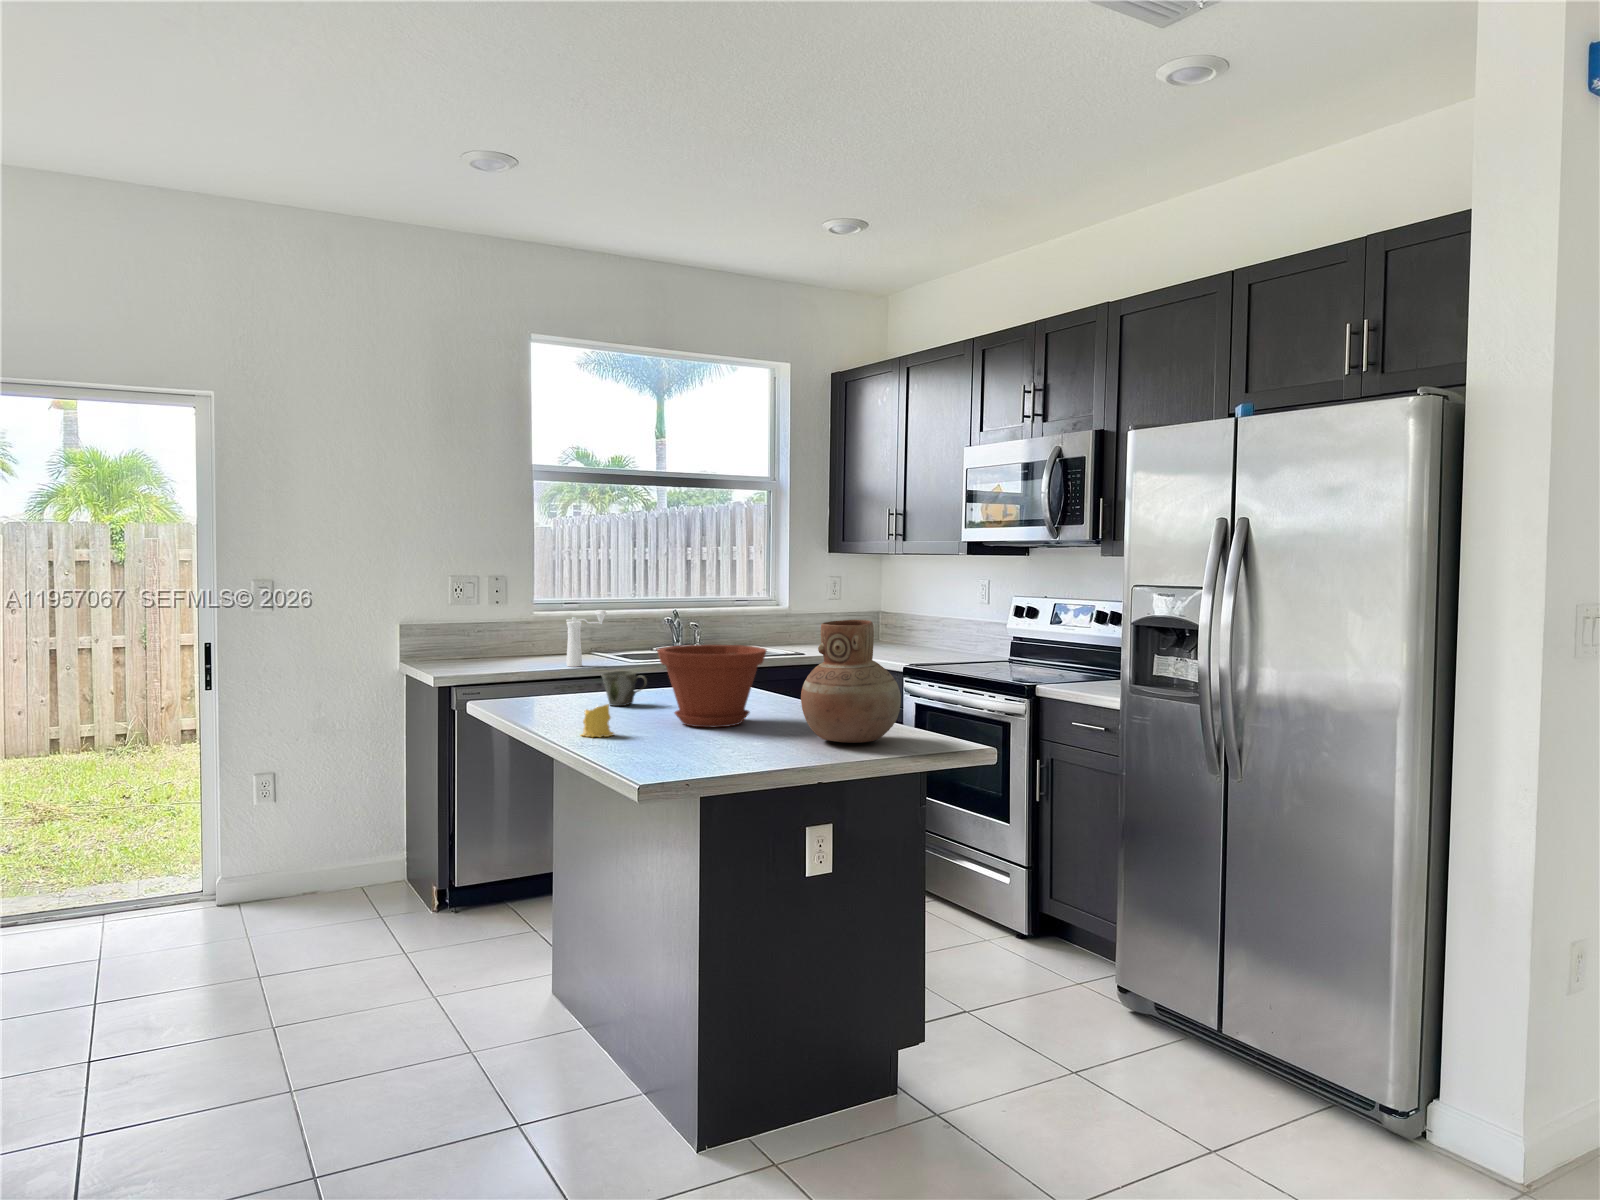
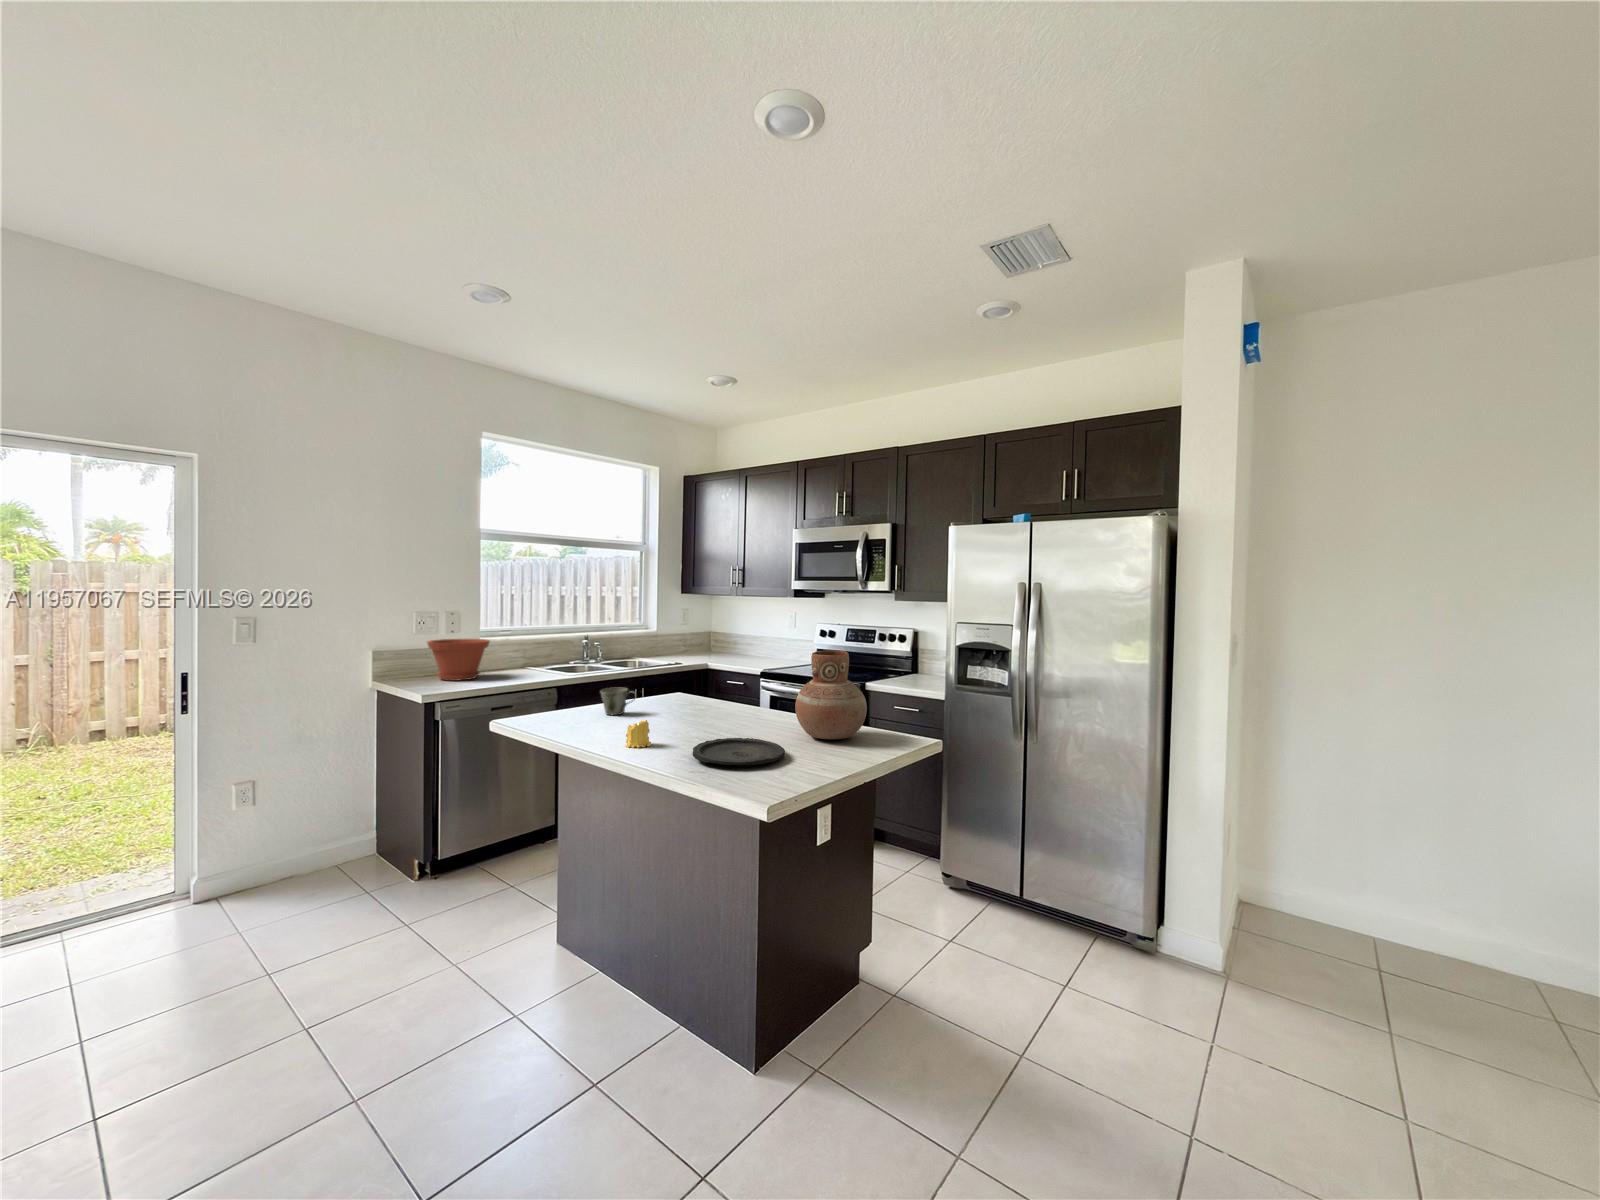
pepper mill: present [566,610,607,667] -> none [522,637,552,680]
plant pot: present [657,645,767,727] -> present [427,639,490,681]
plate: none [632,731,753,761] -> present [693,738,785,766]

